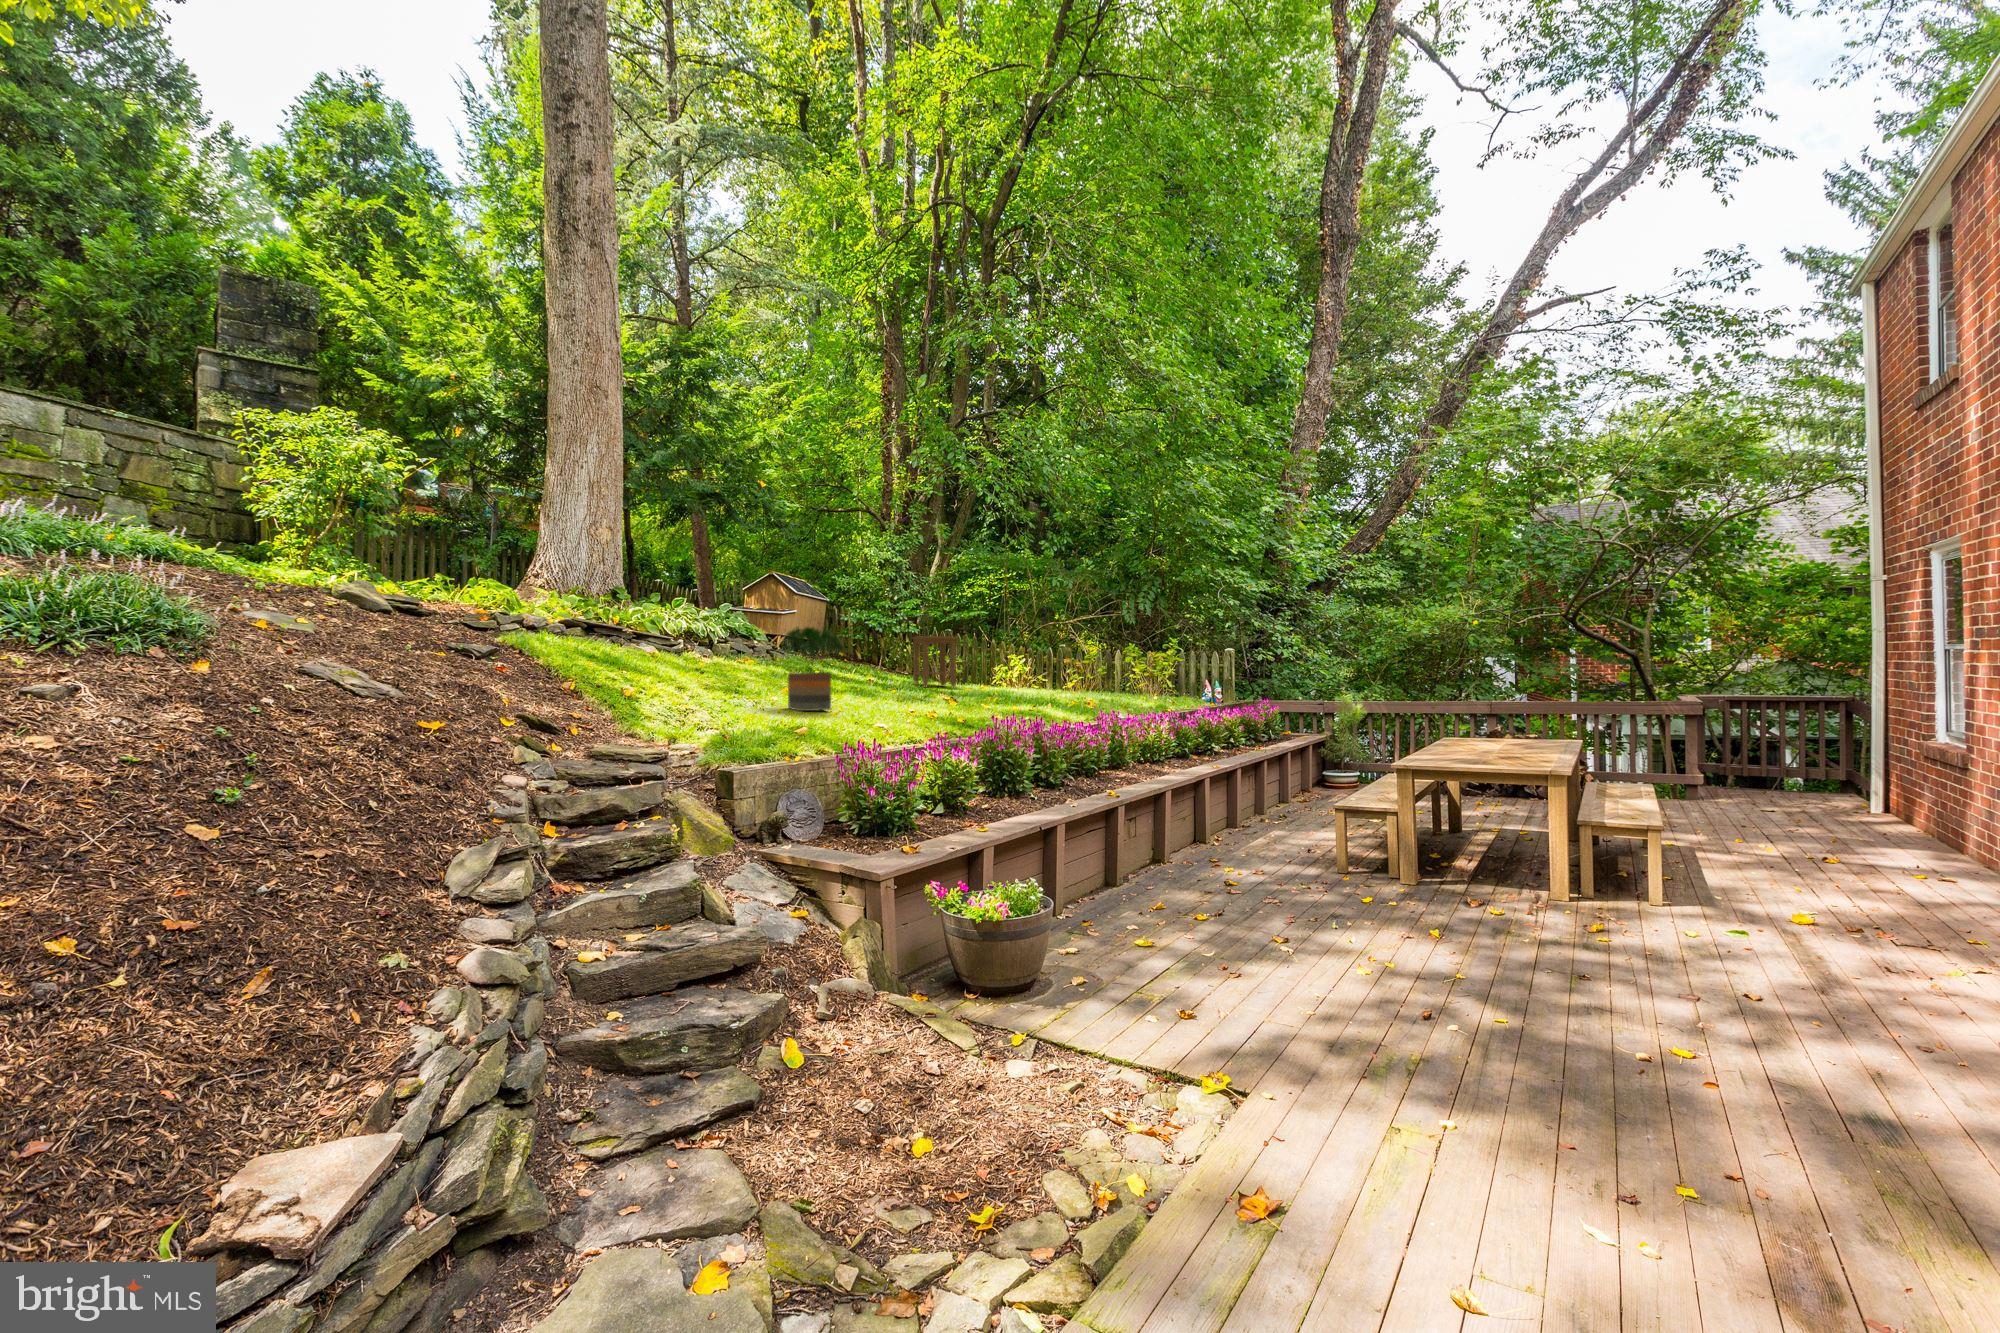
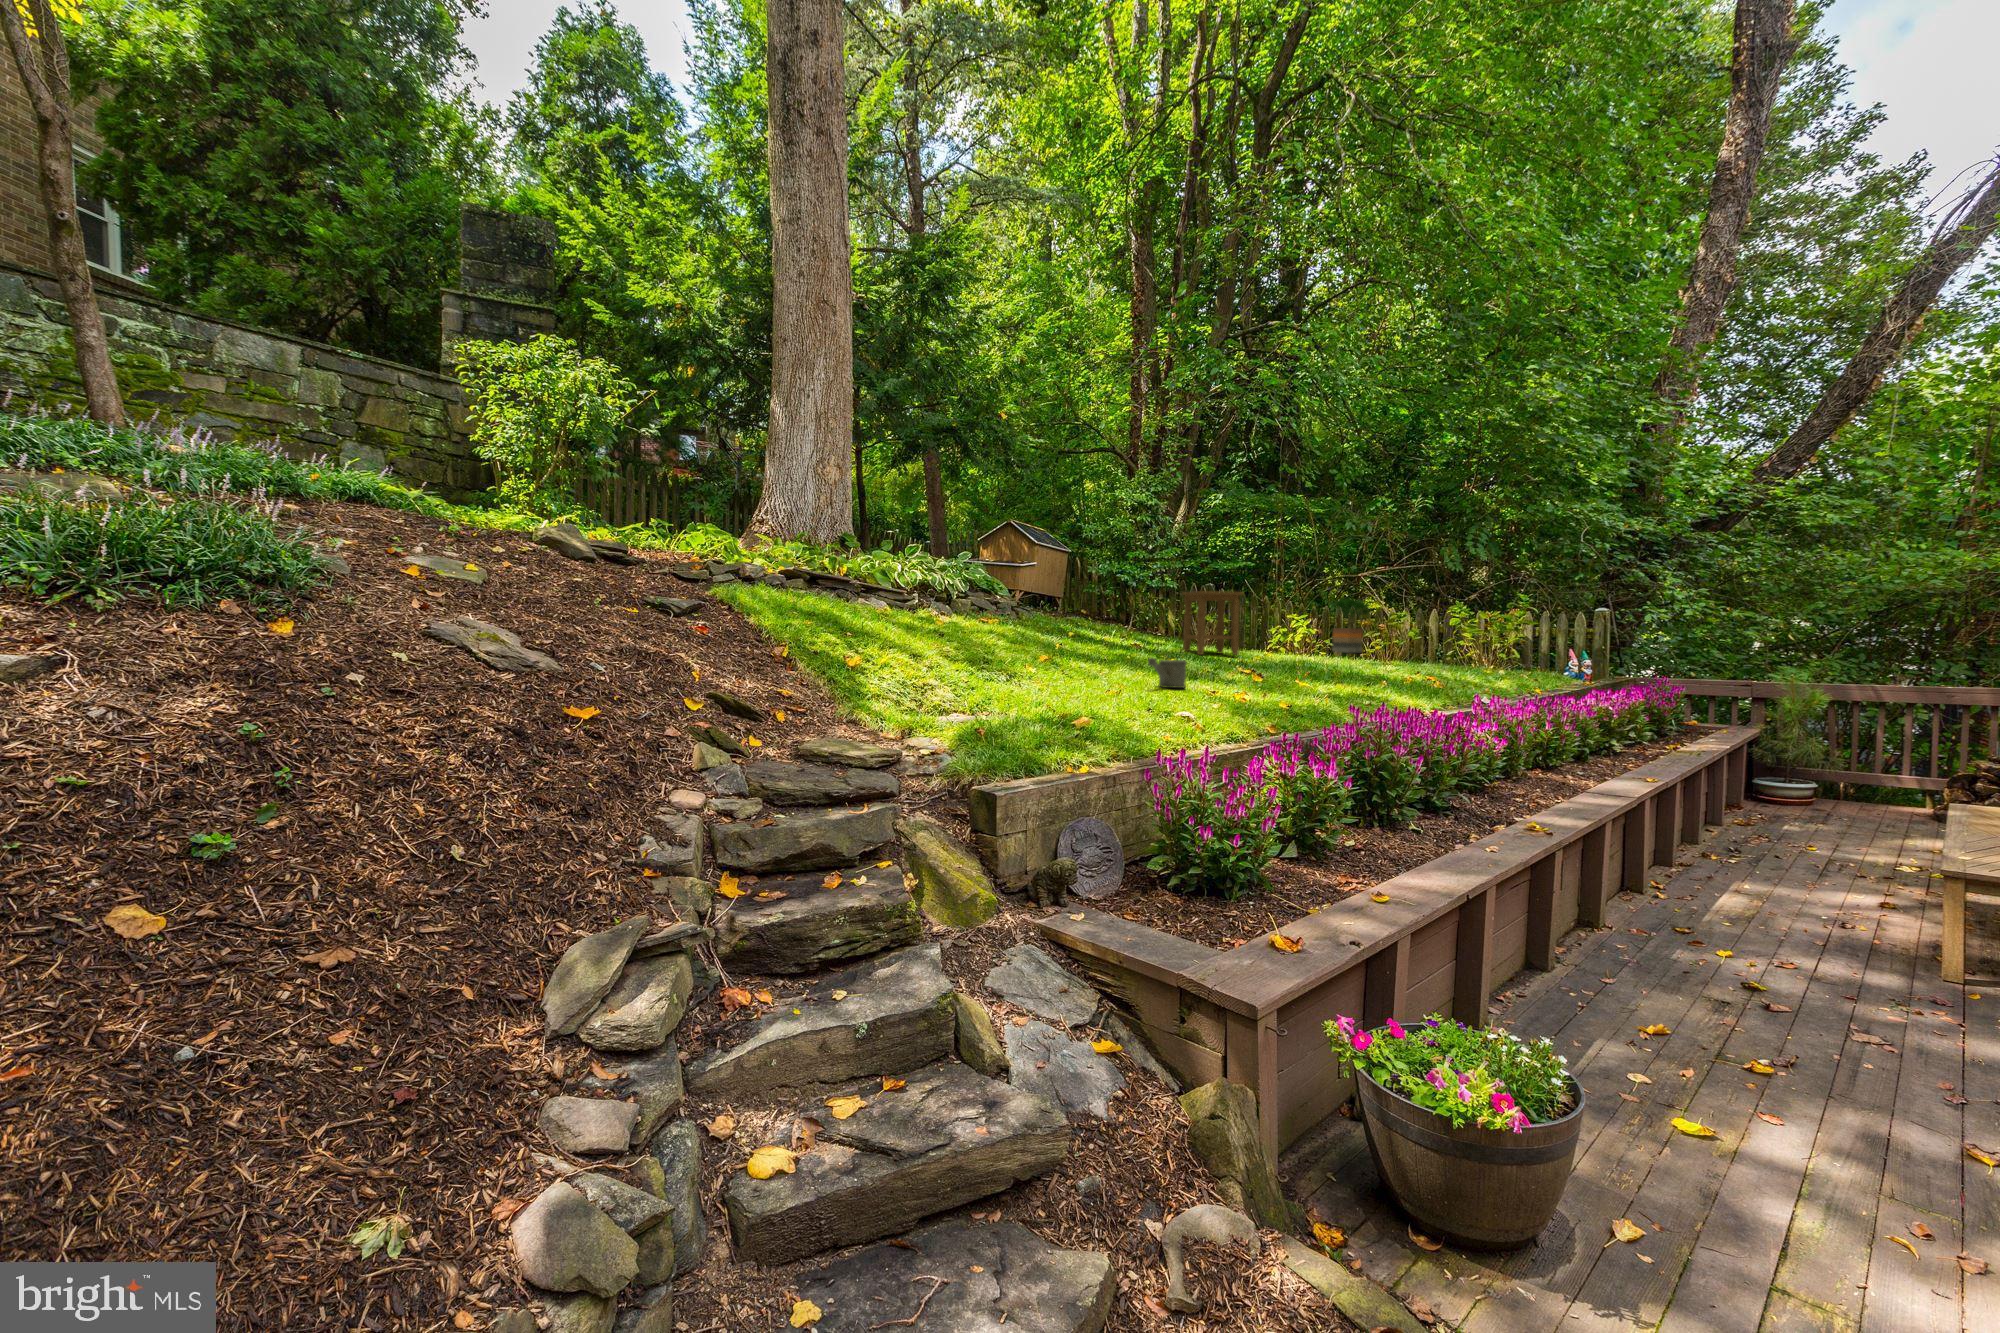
potted tree: present [783,627,843,711] -> present [1329,599,1372,653]
watering can: none [865,687,897,710] -> present [1148,658,1187,688]

